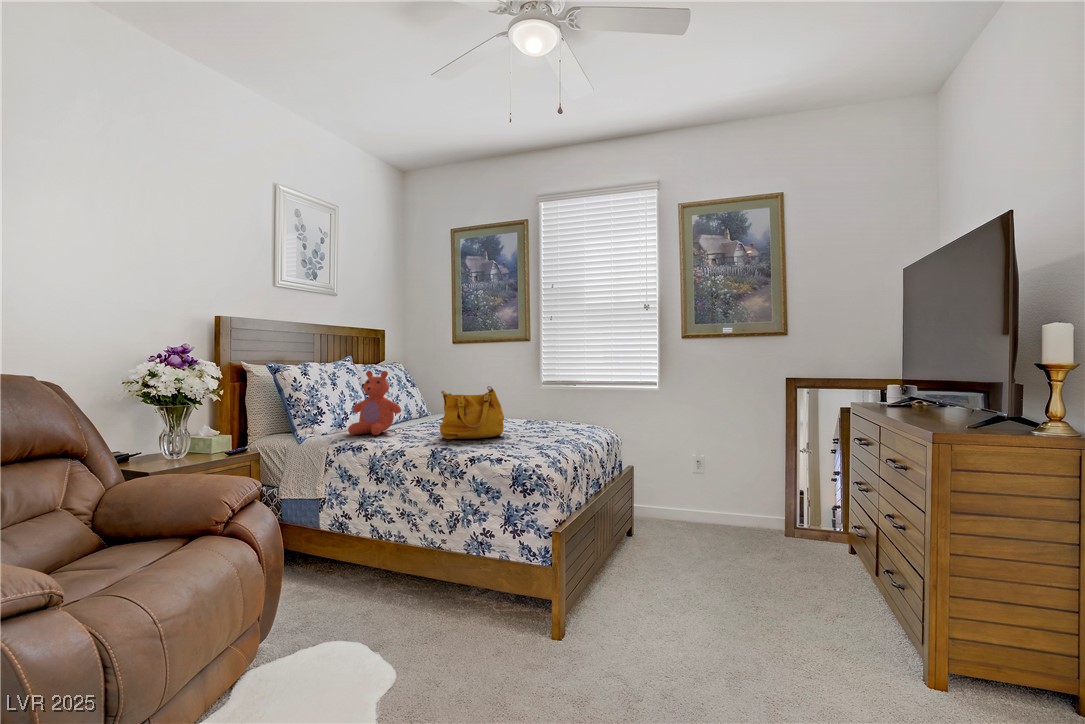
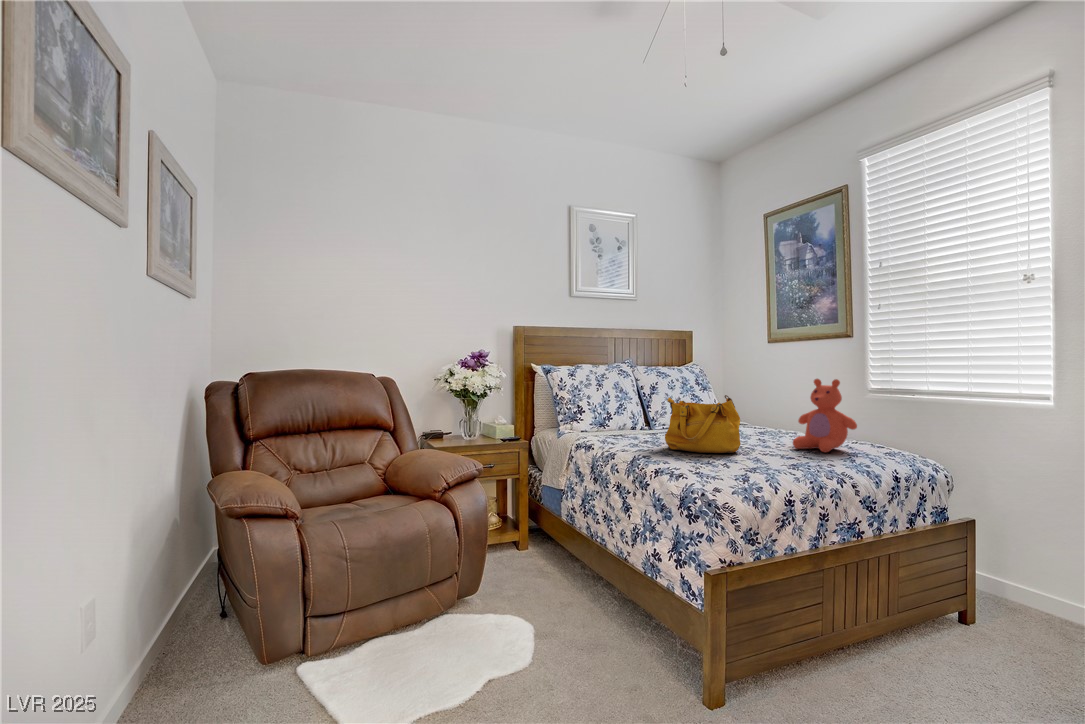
teddy bear: present [348,371,401,435] -> present [793,379,857,453]

